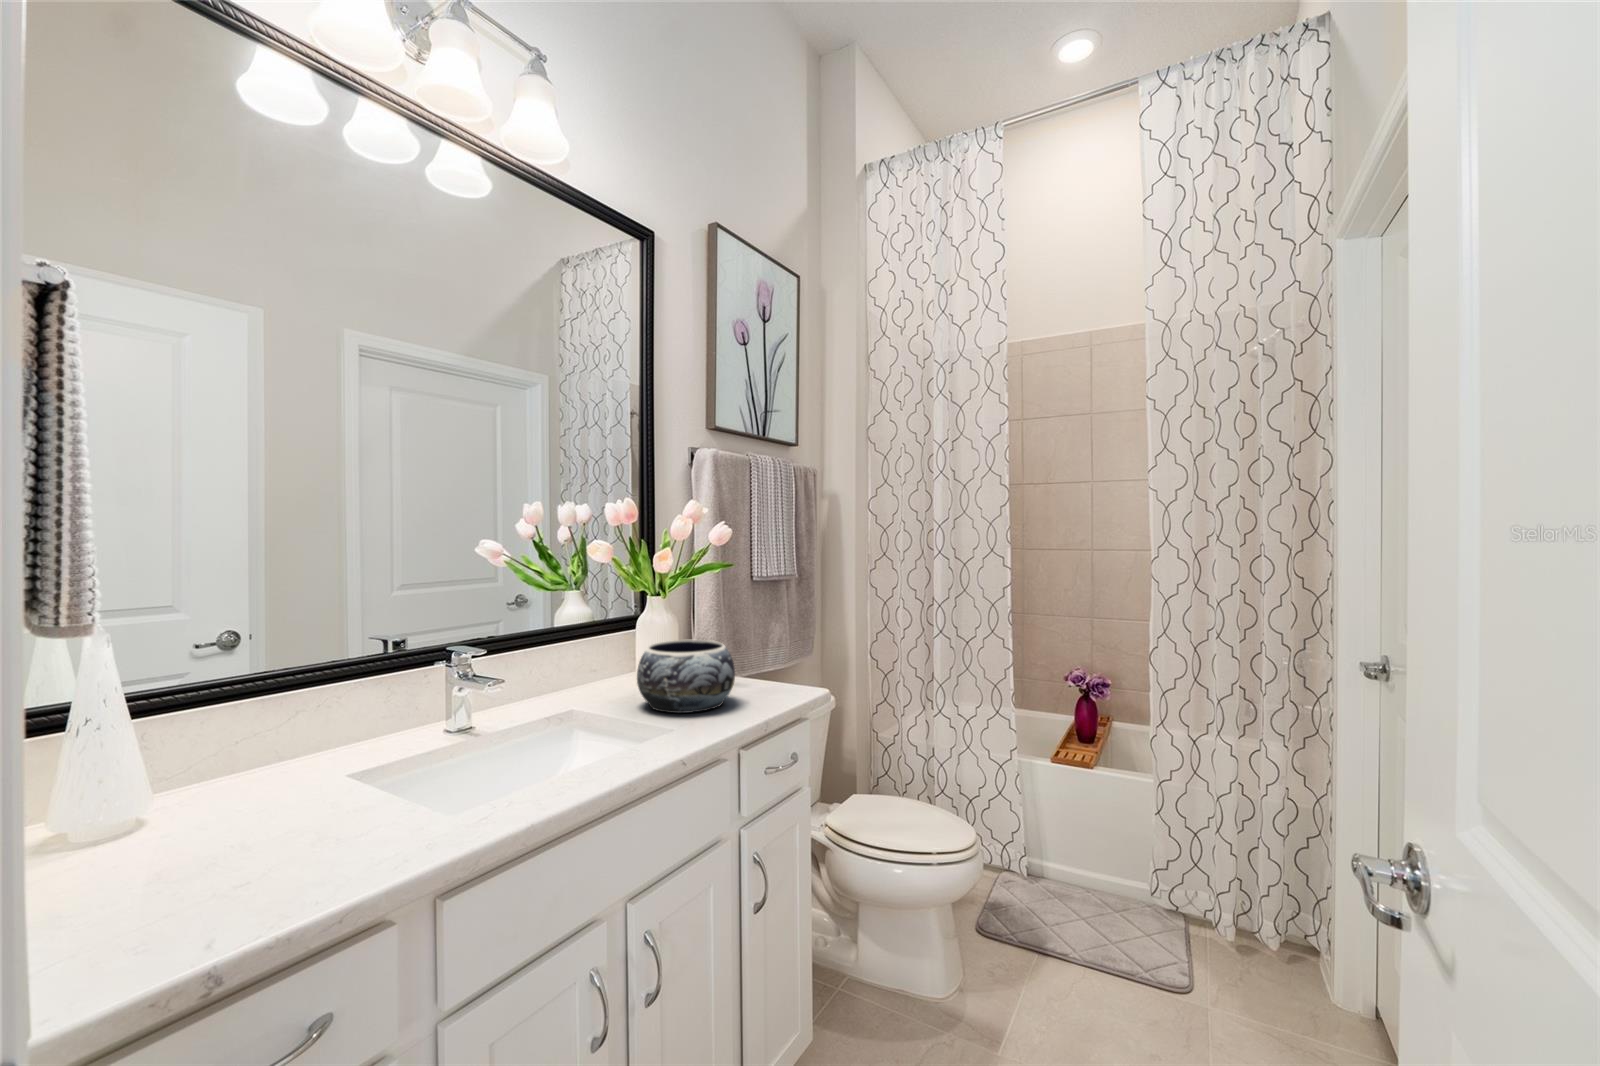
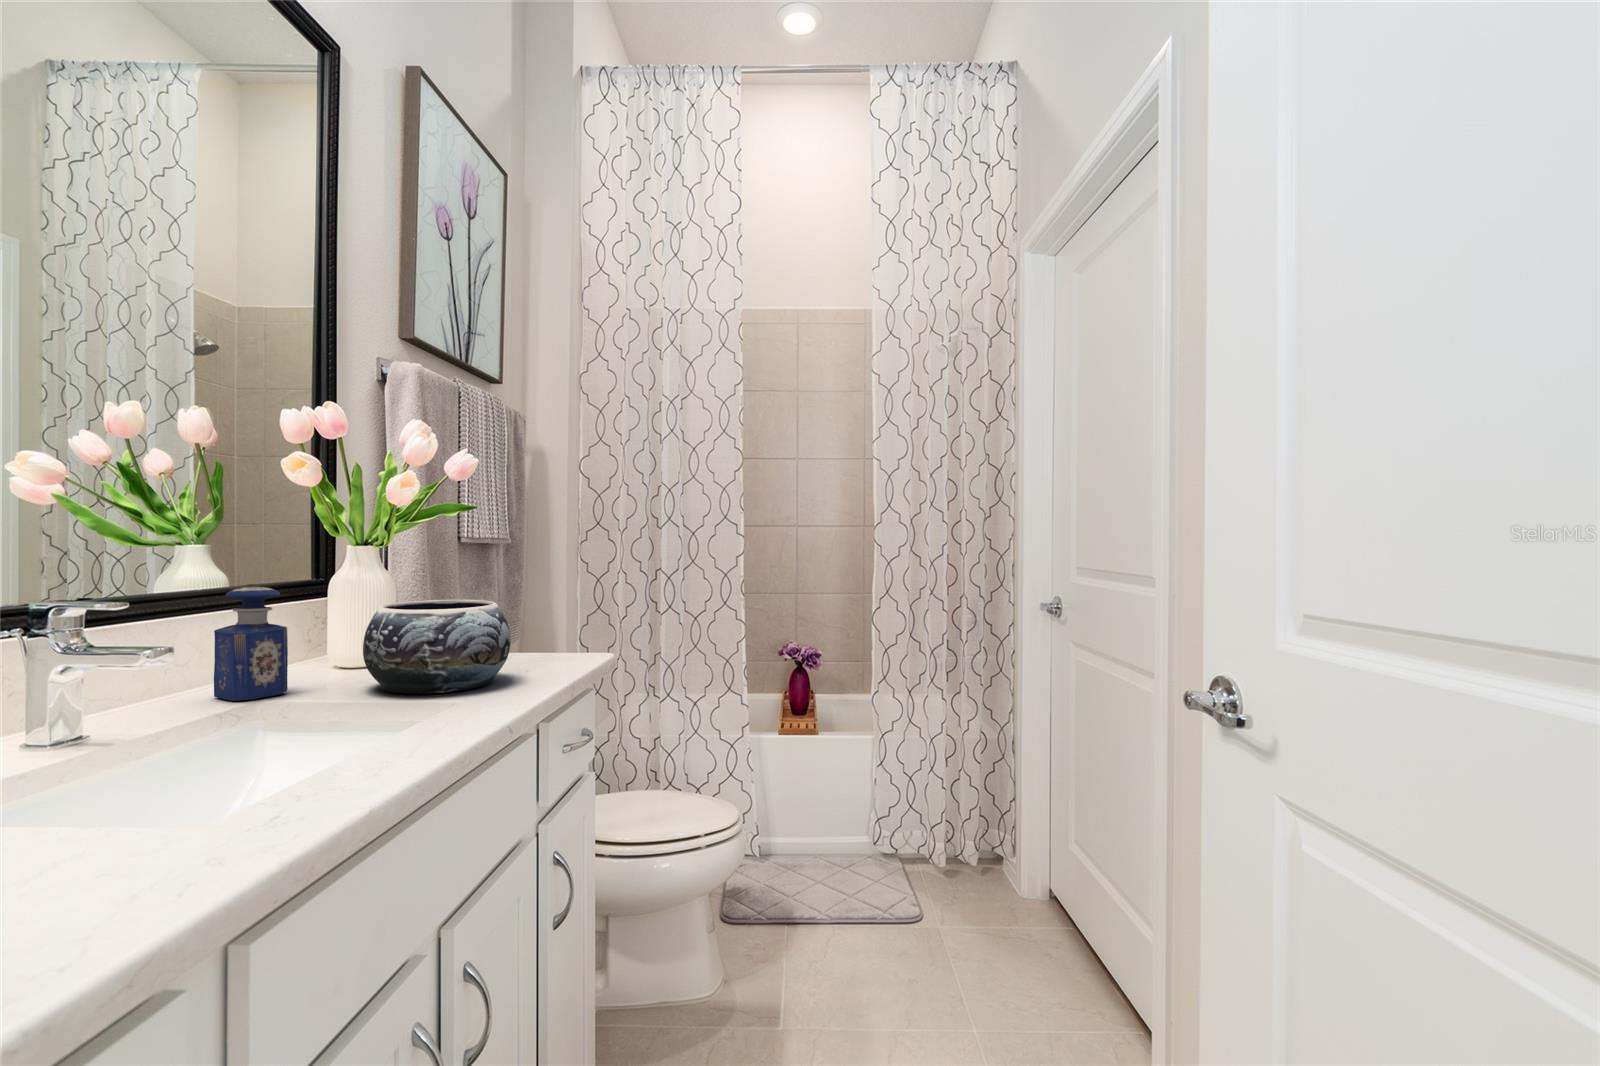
perfume bottle: none [559,628,599,704] -> present [214,587,288,701]

